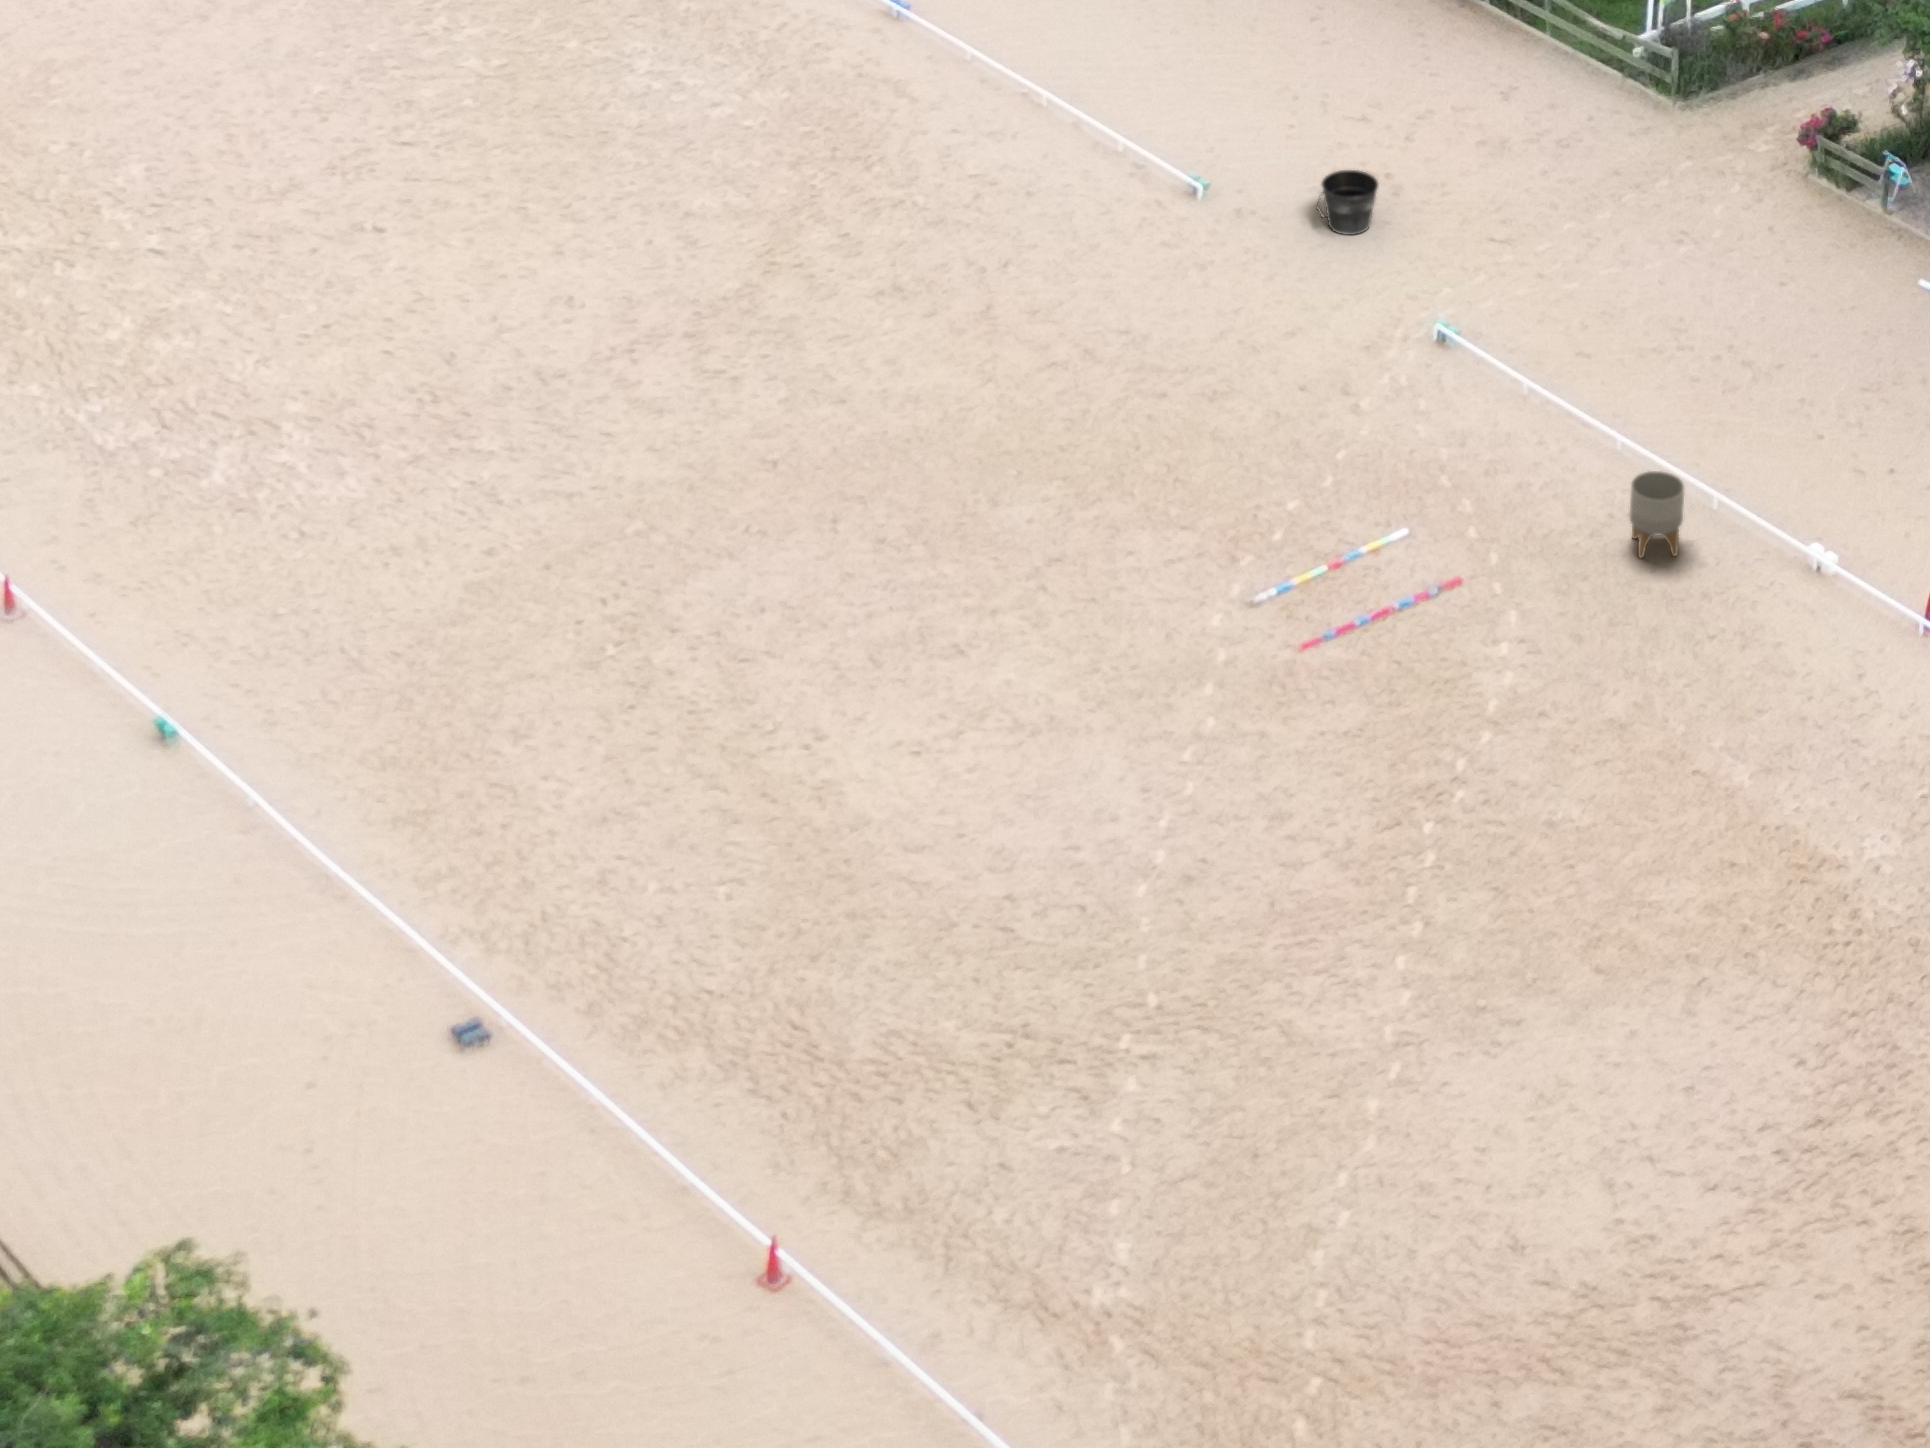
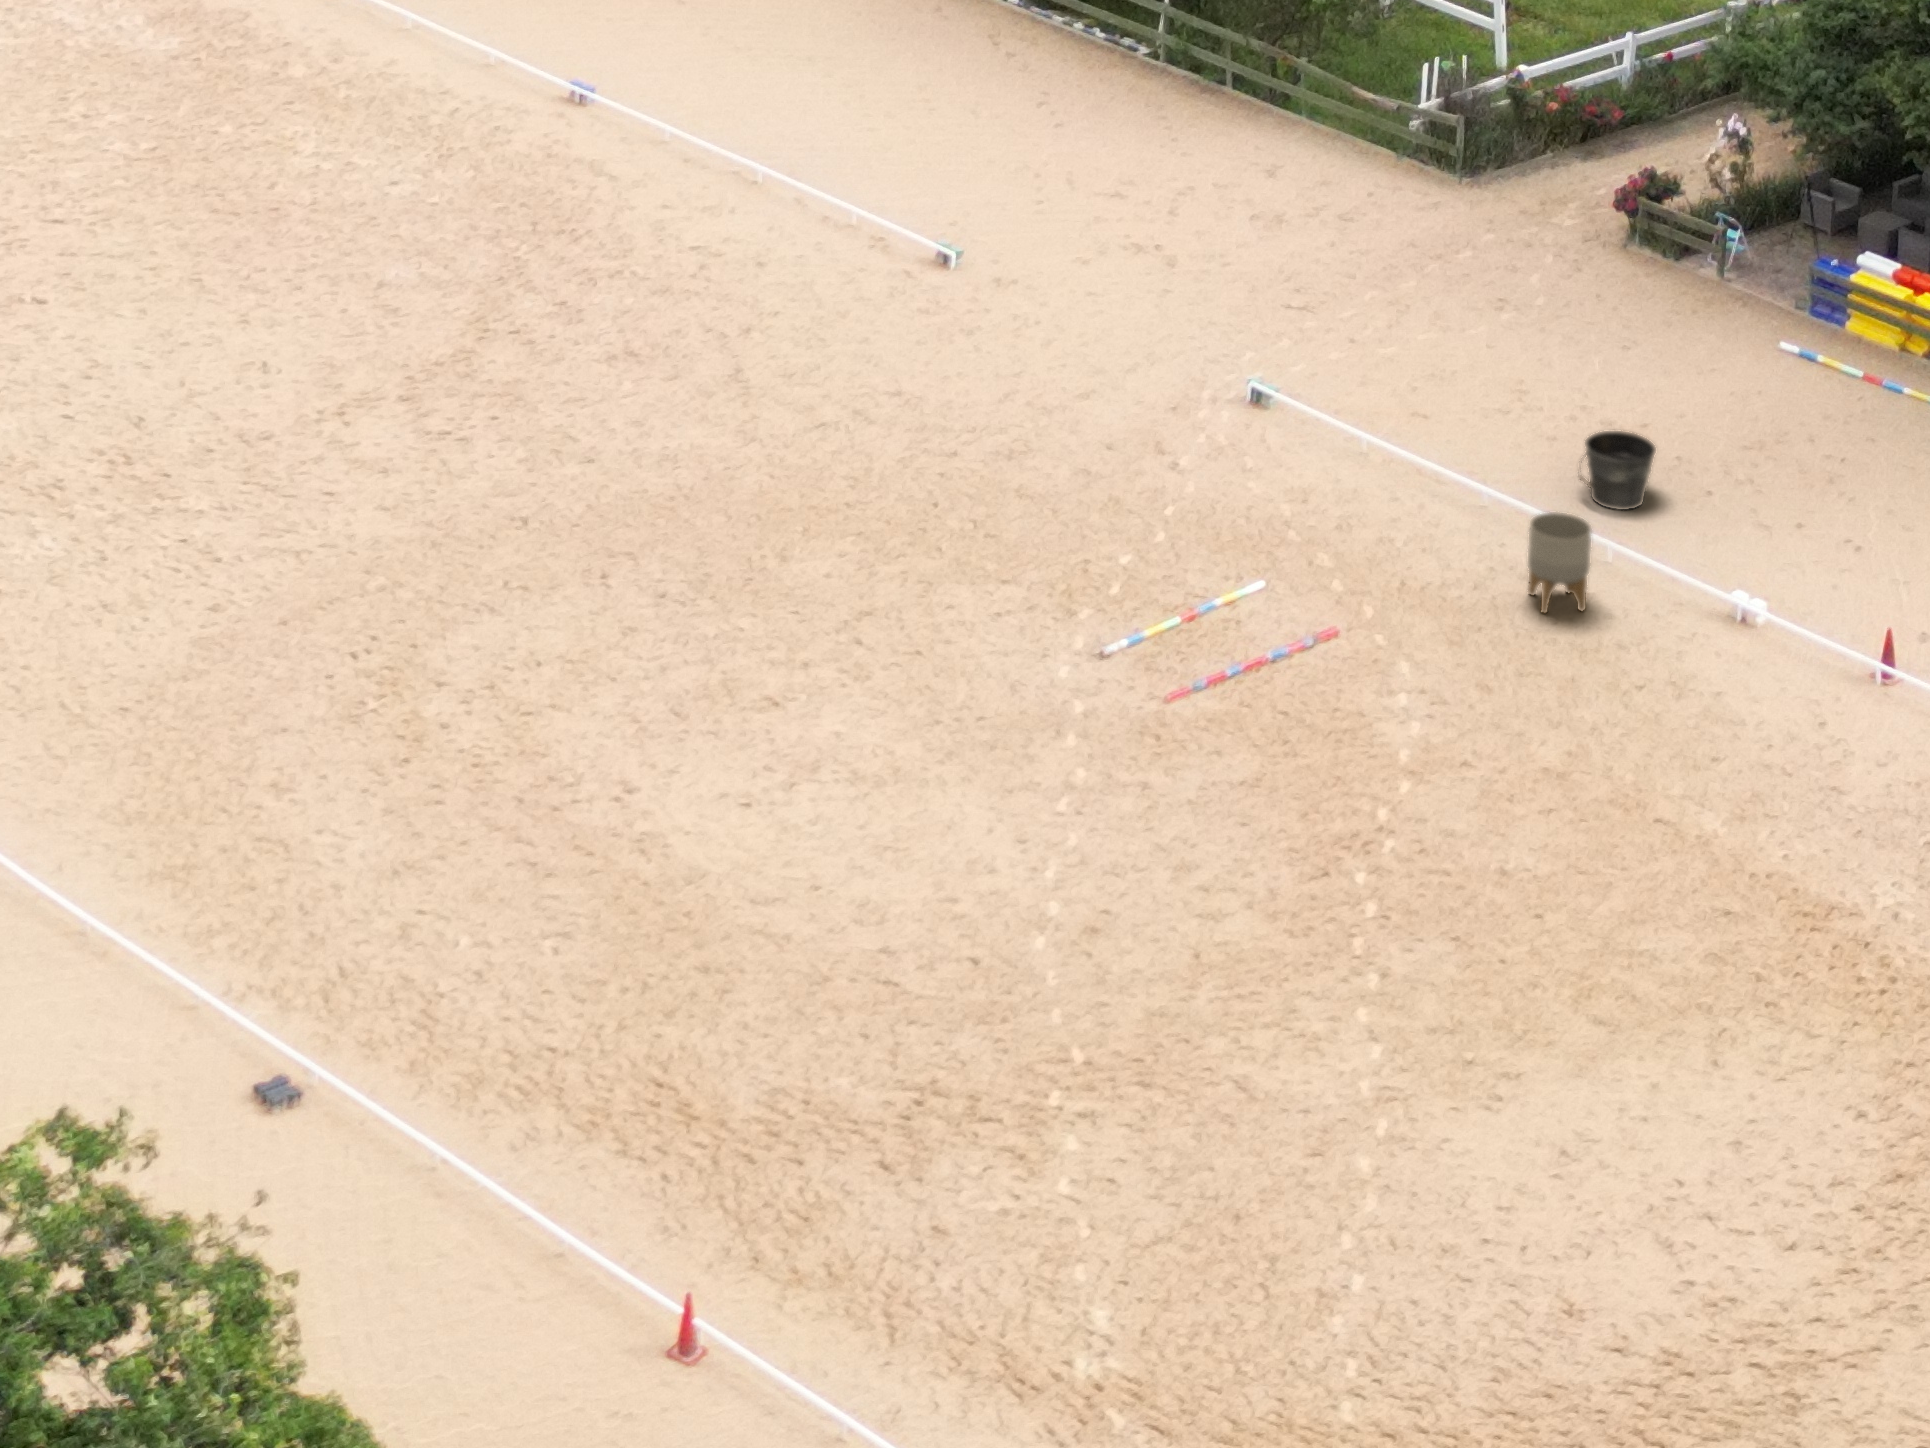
bucket: present [1317,170,1378,235] -> present [1580,431,1656,510]

